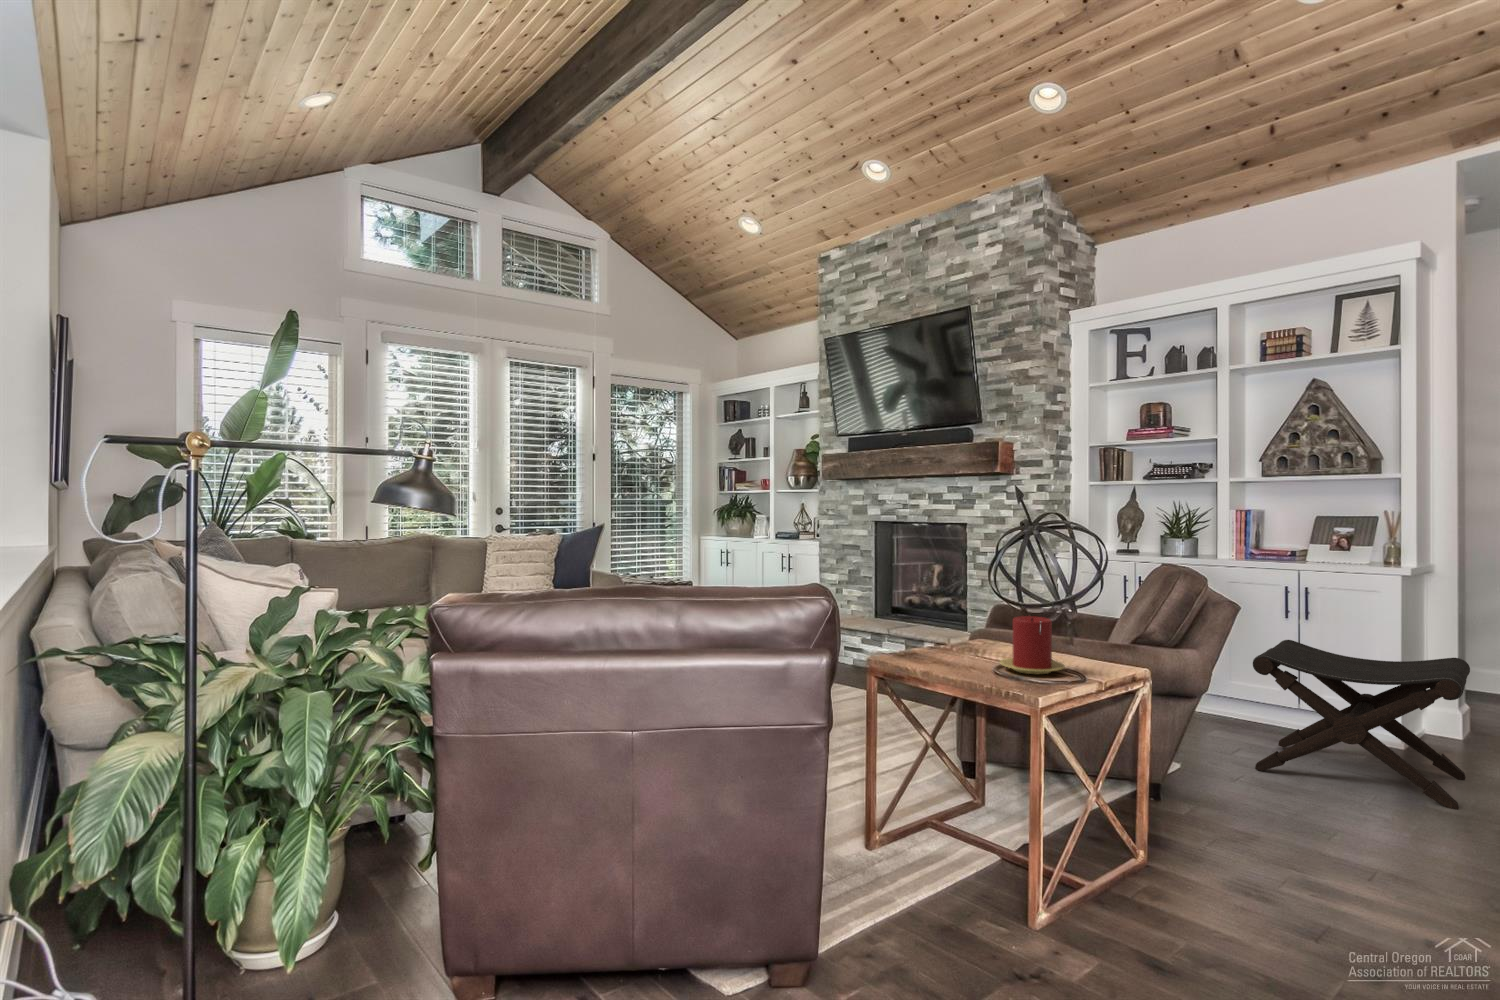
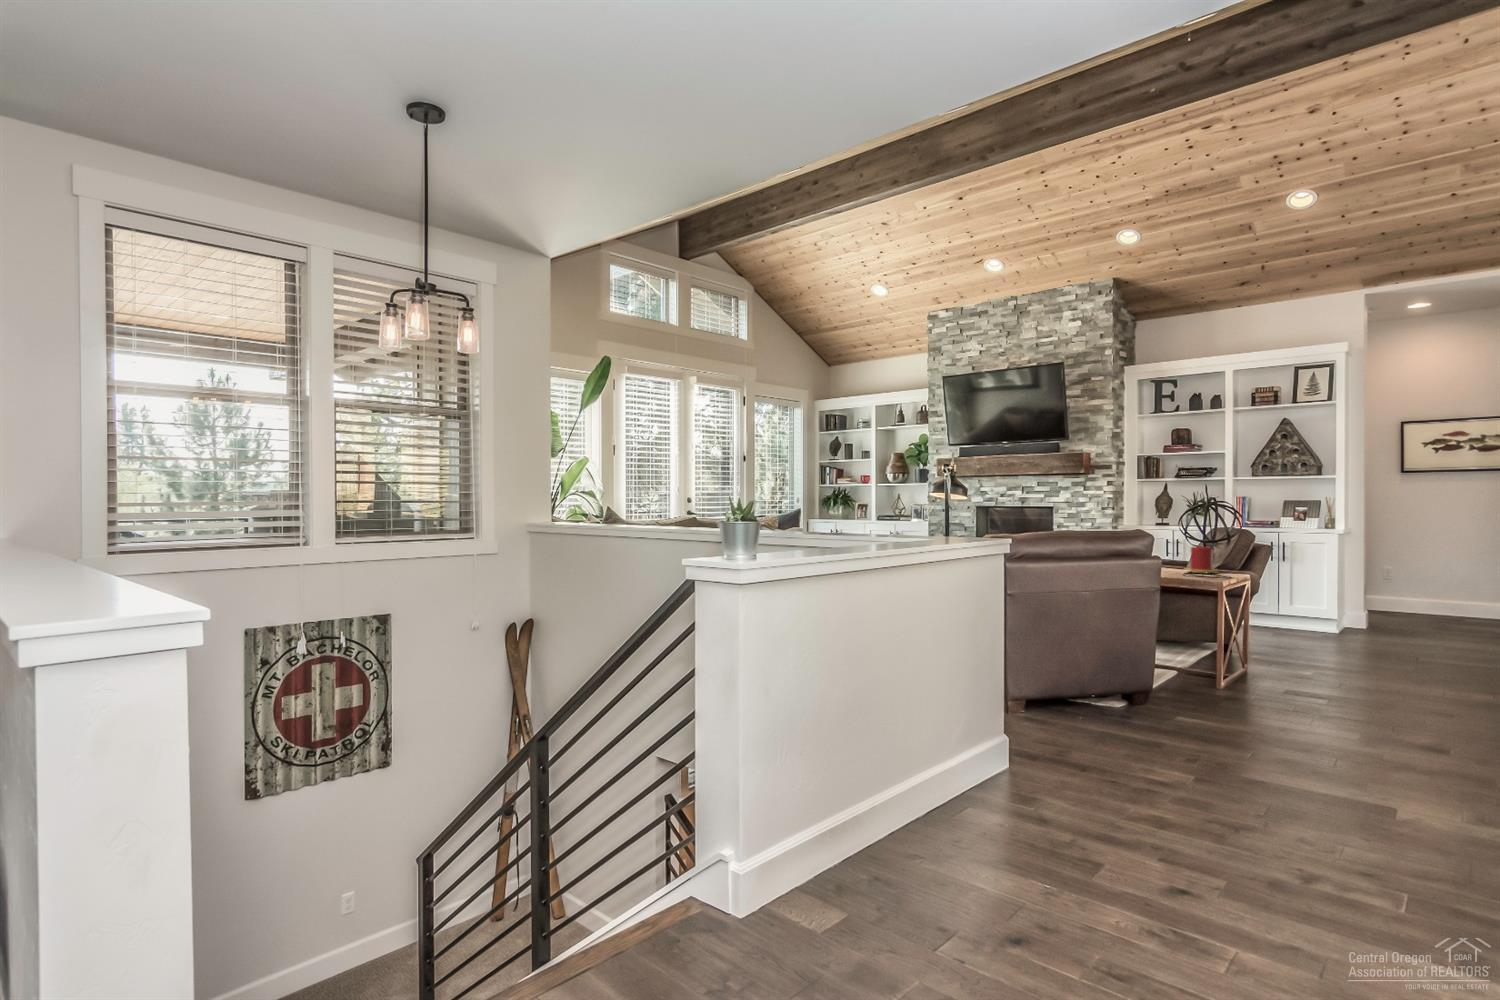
footstool: present [1253,640,1470,810] -> none [1268,572,1380,652]

